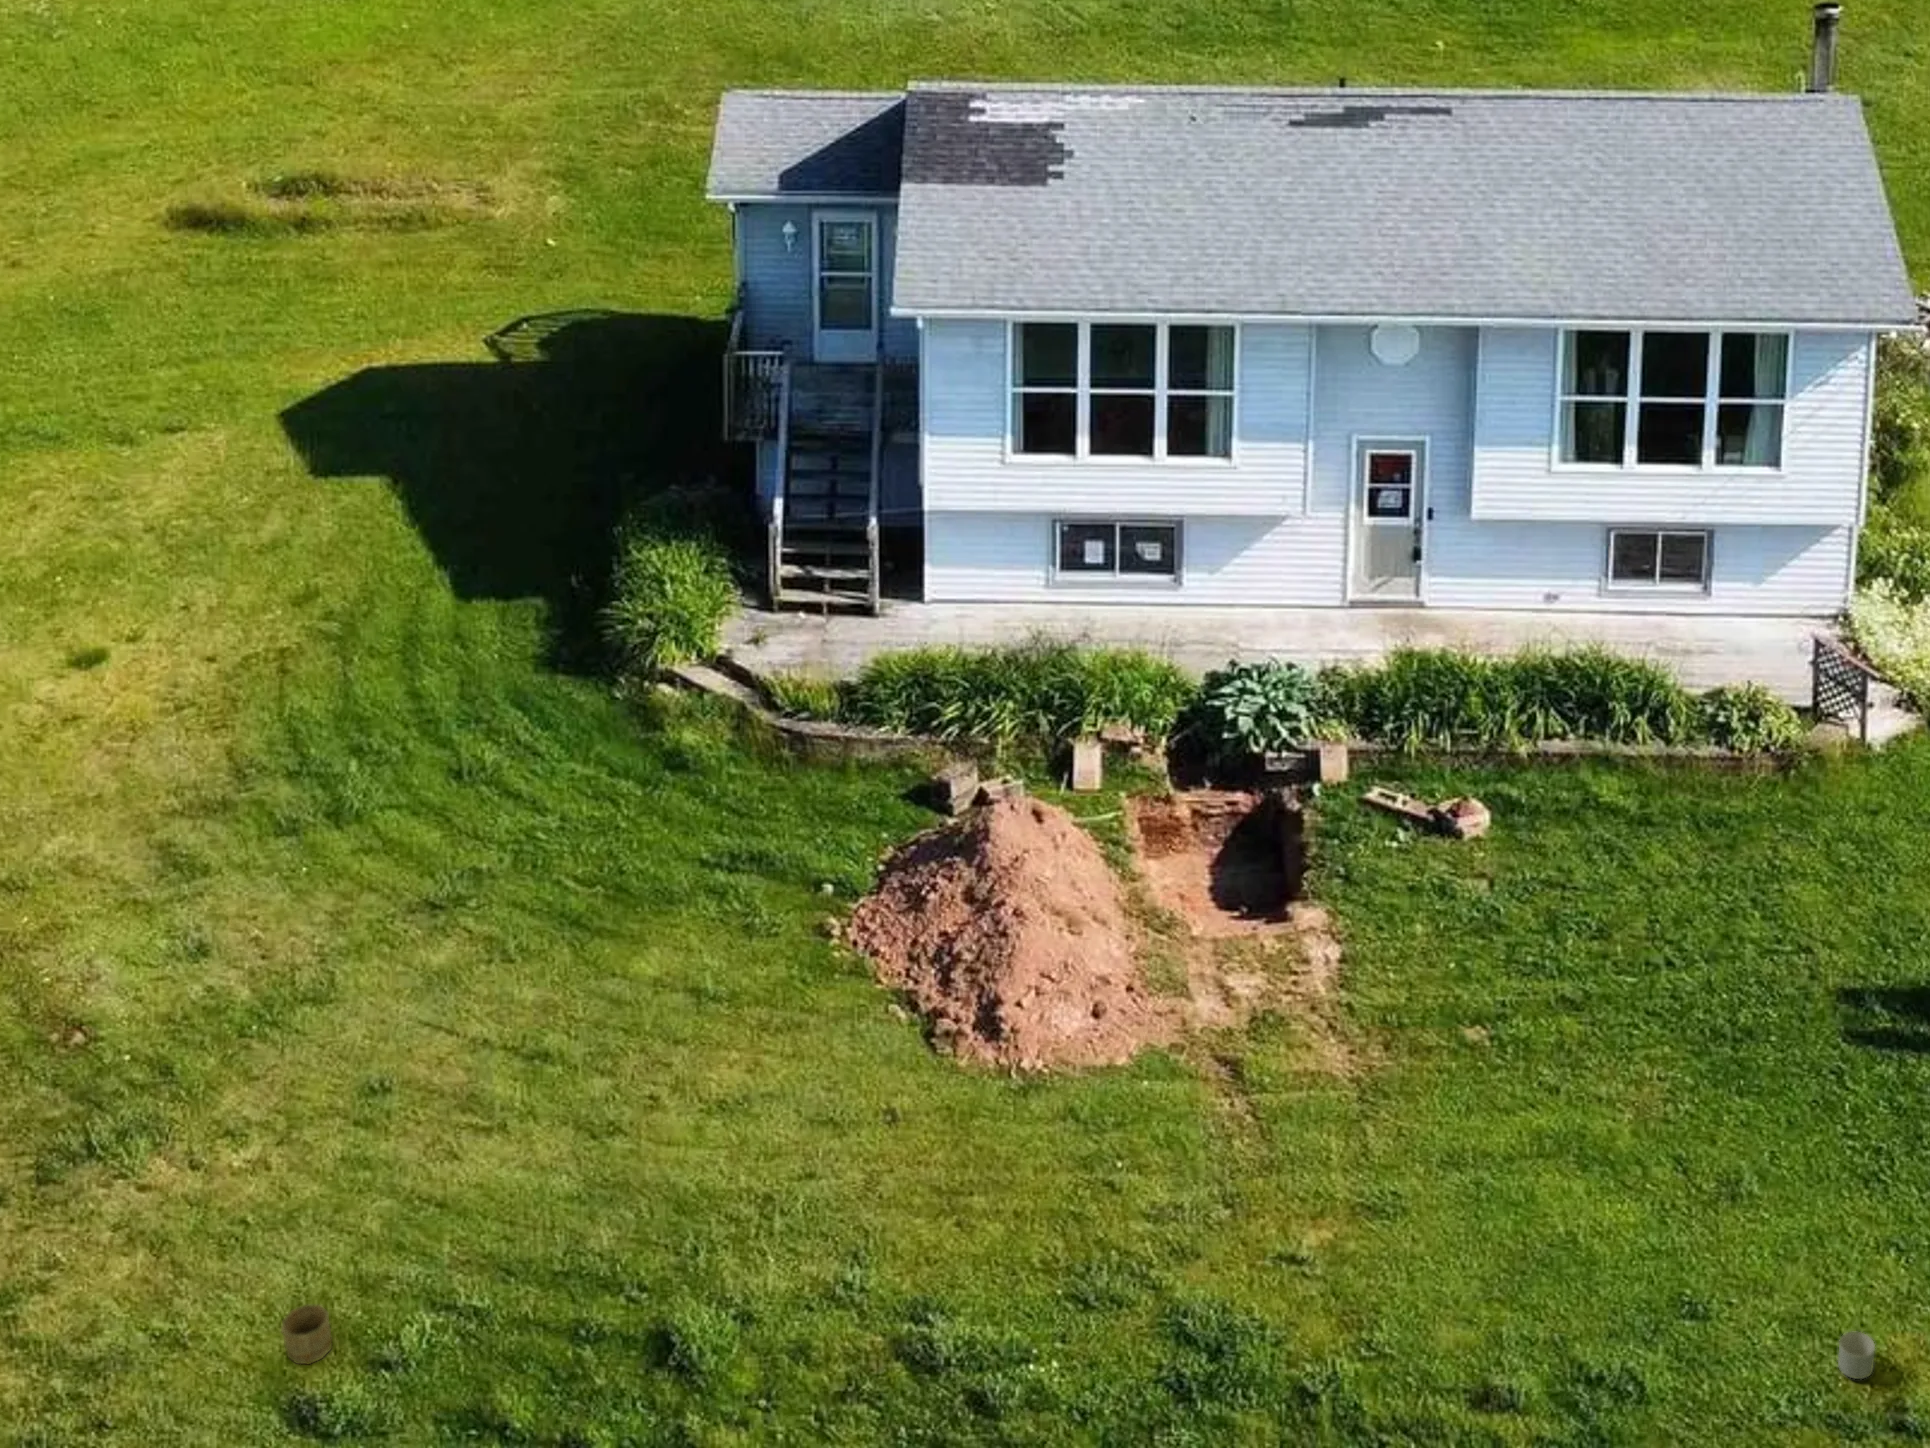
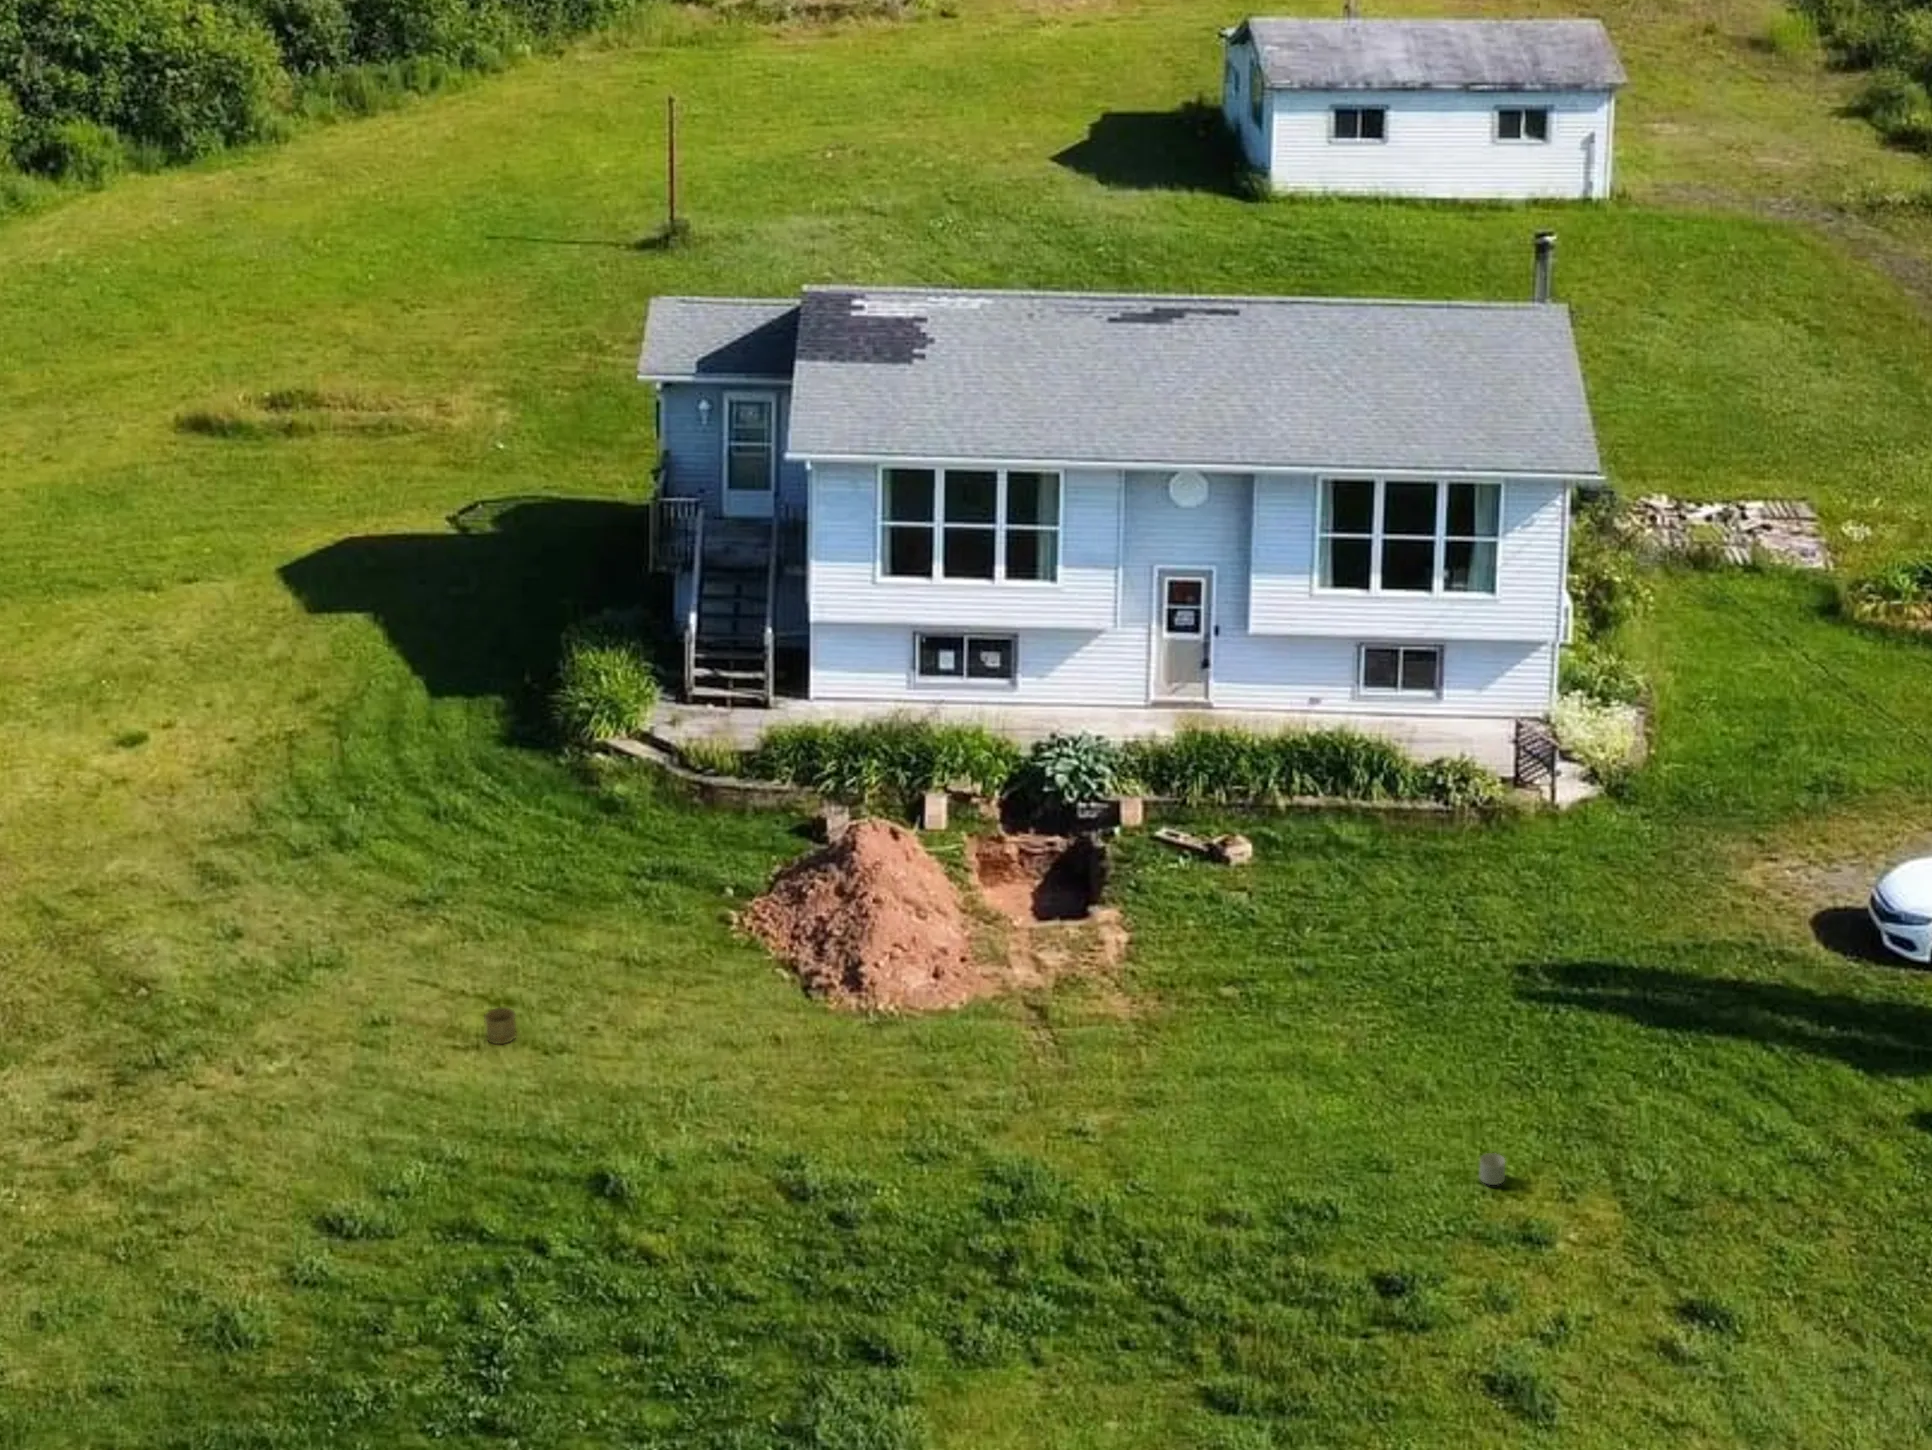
wooden bucket: present [281,1304,332,1364] -> present [484,1008,516,1044]

